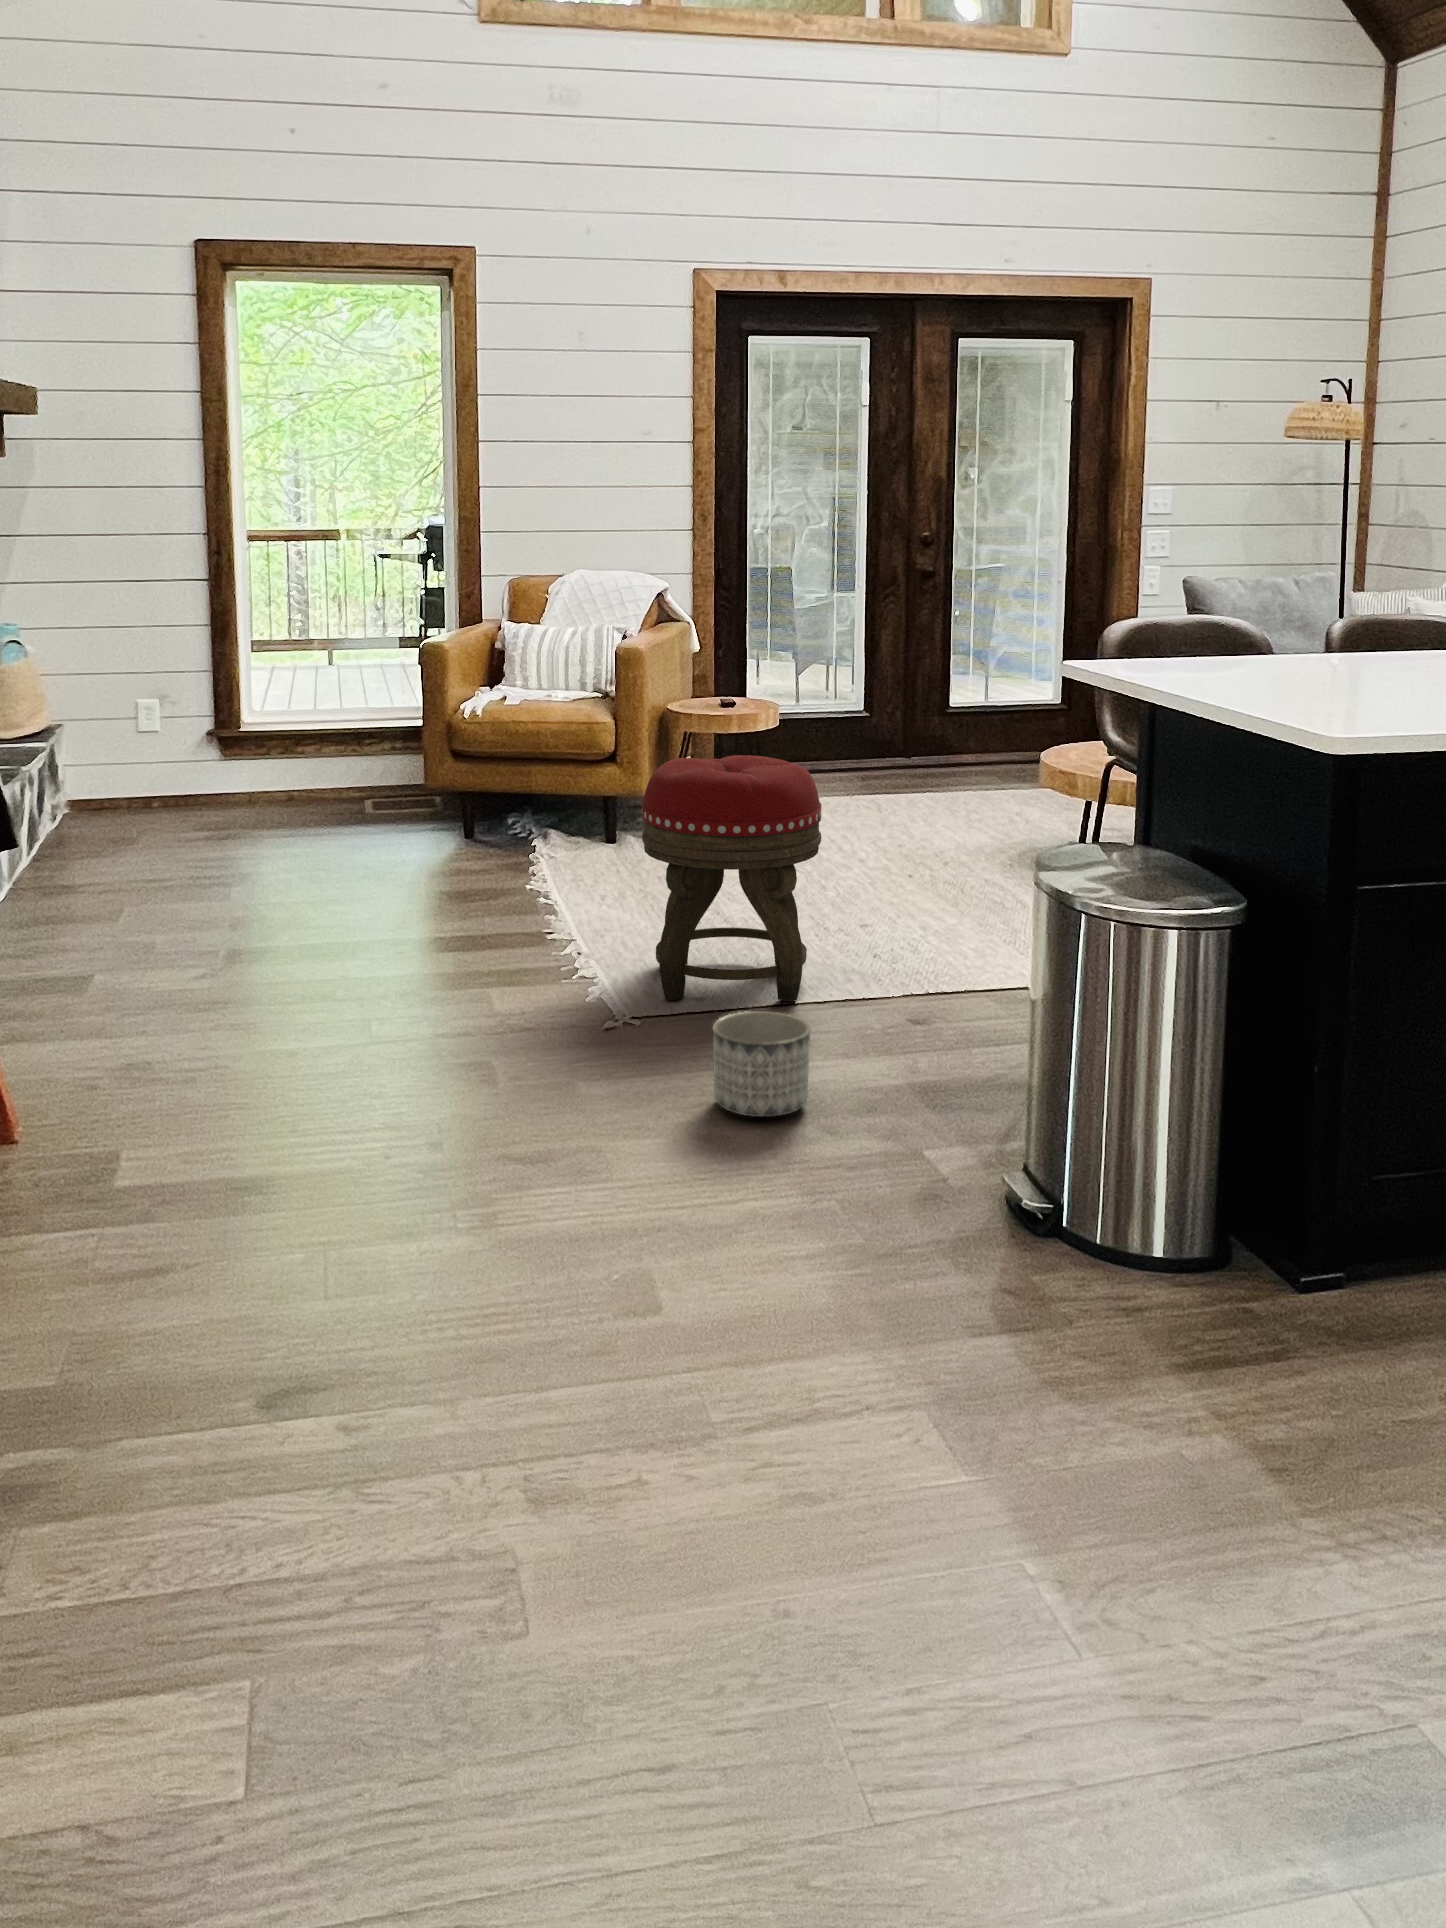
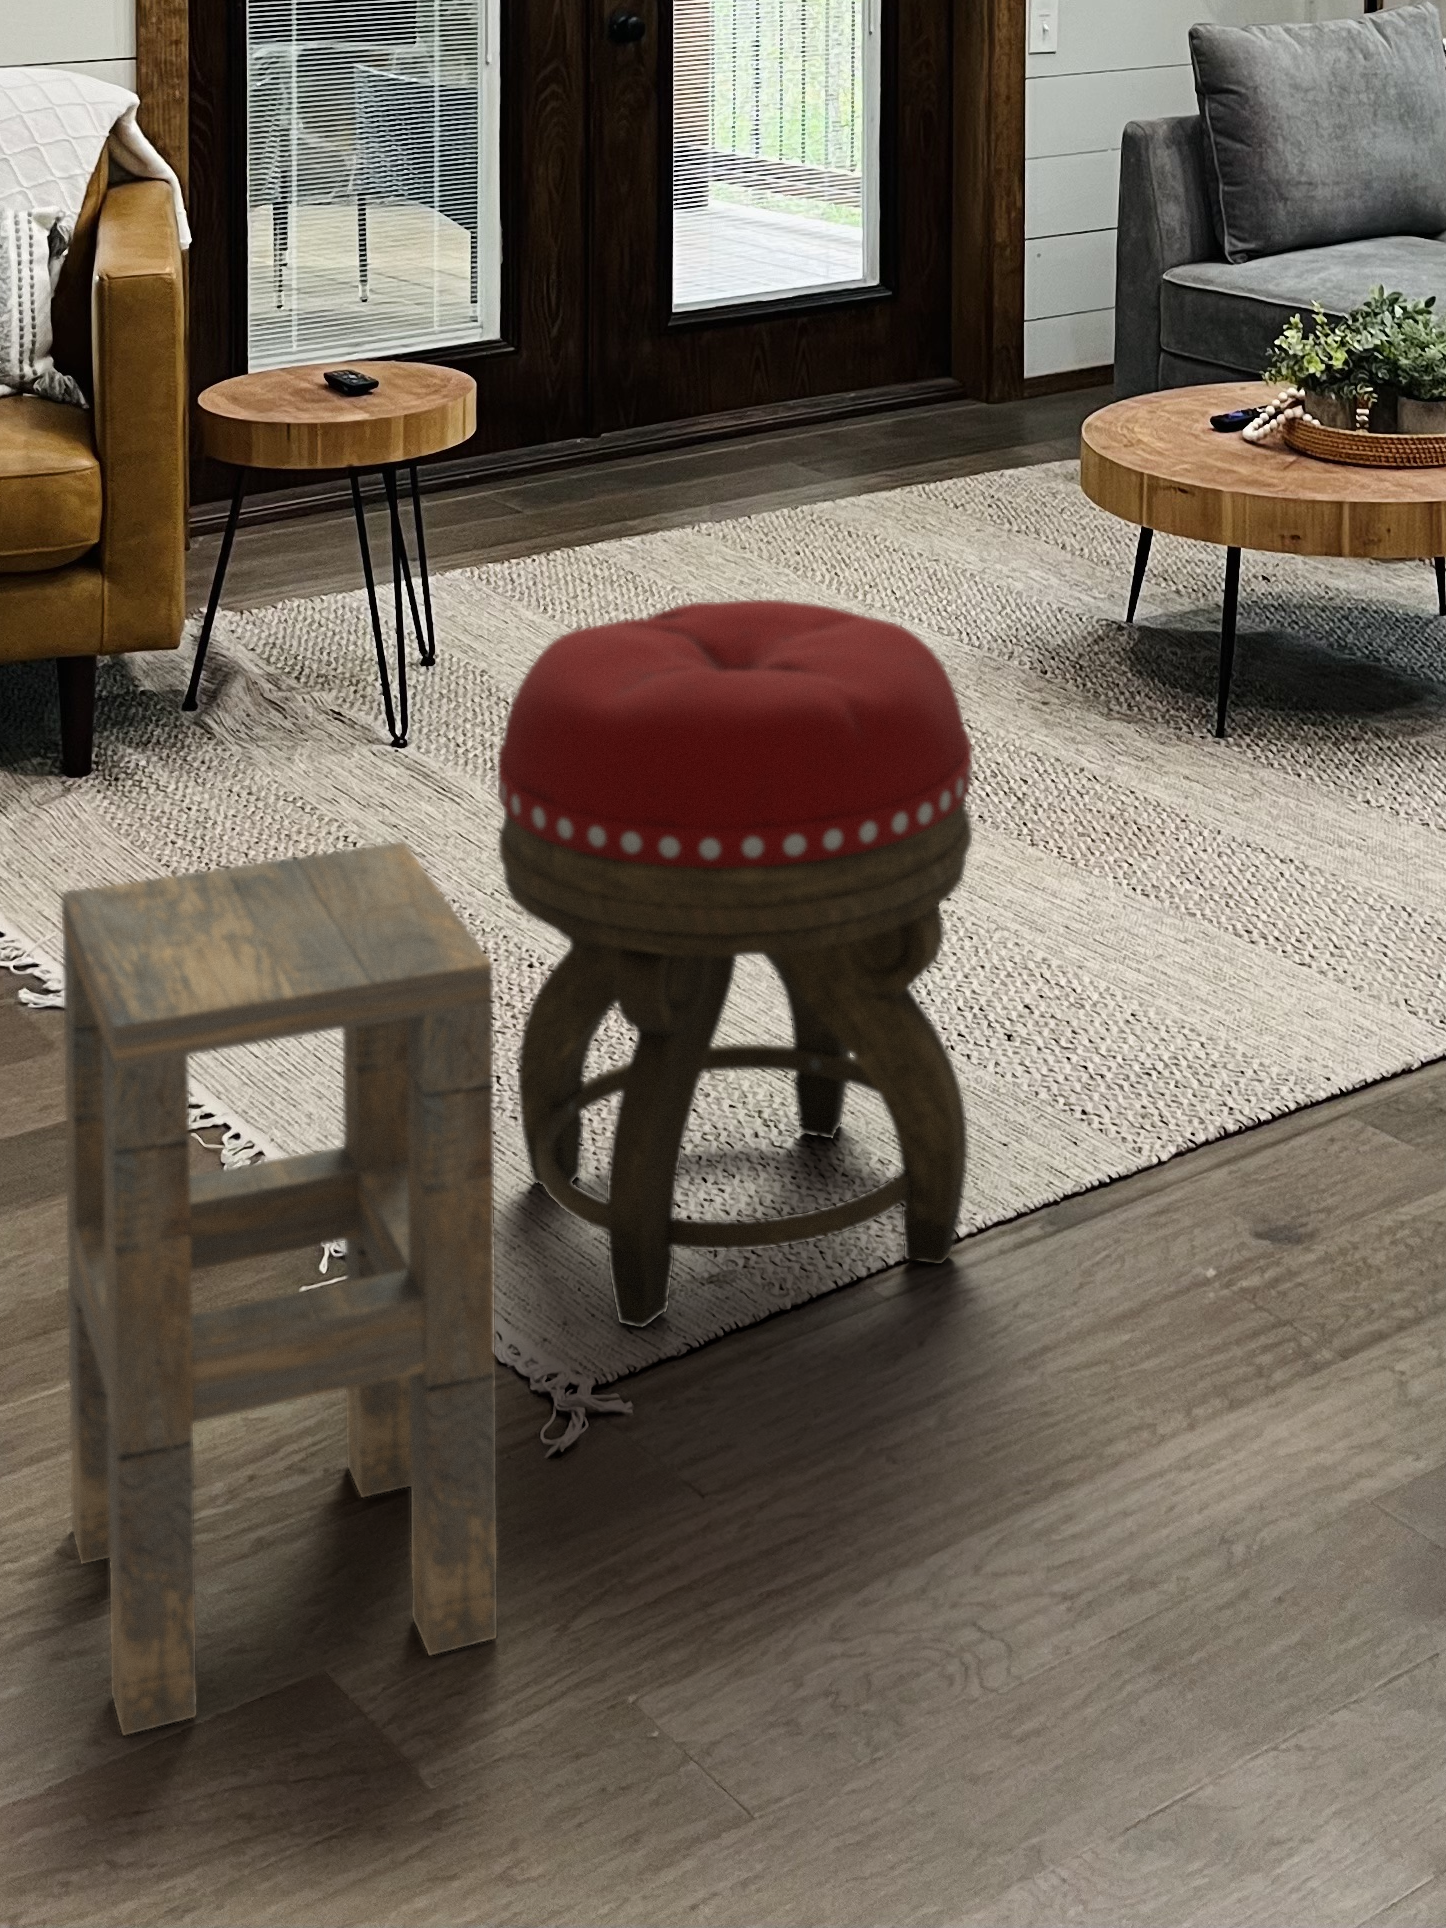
side table: none [434,802,571,1055] -> present [61,842,497,1736]
planter: present [713,1011,810,1117] -> none [1054,1407,1330,1773]

